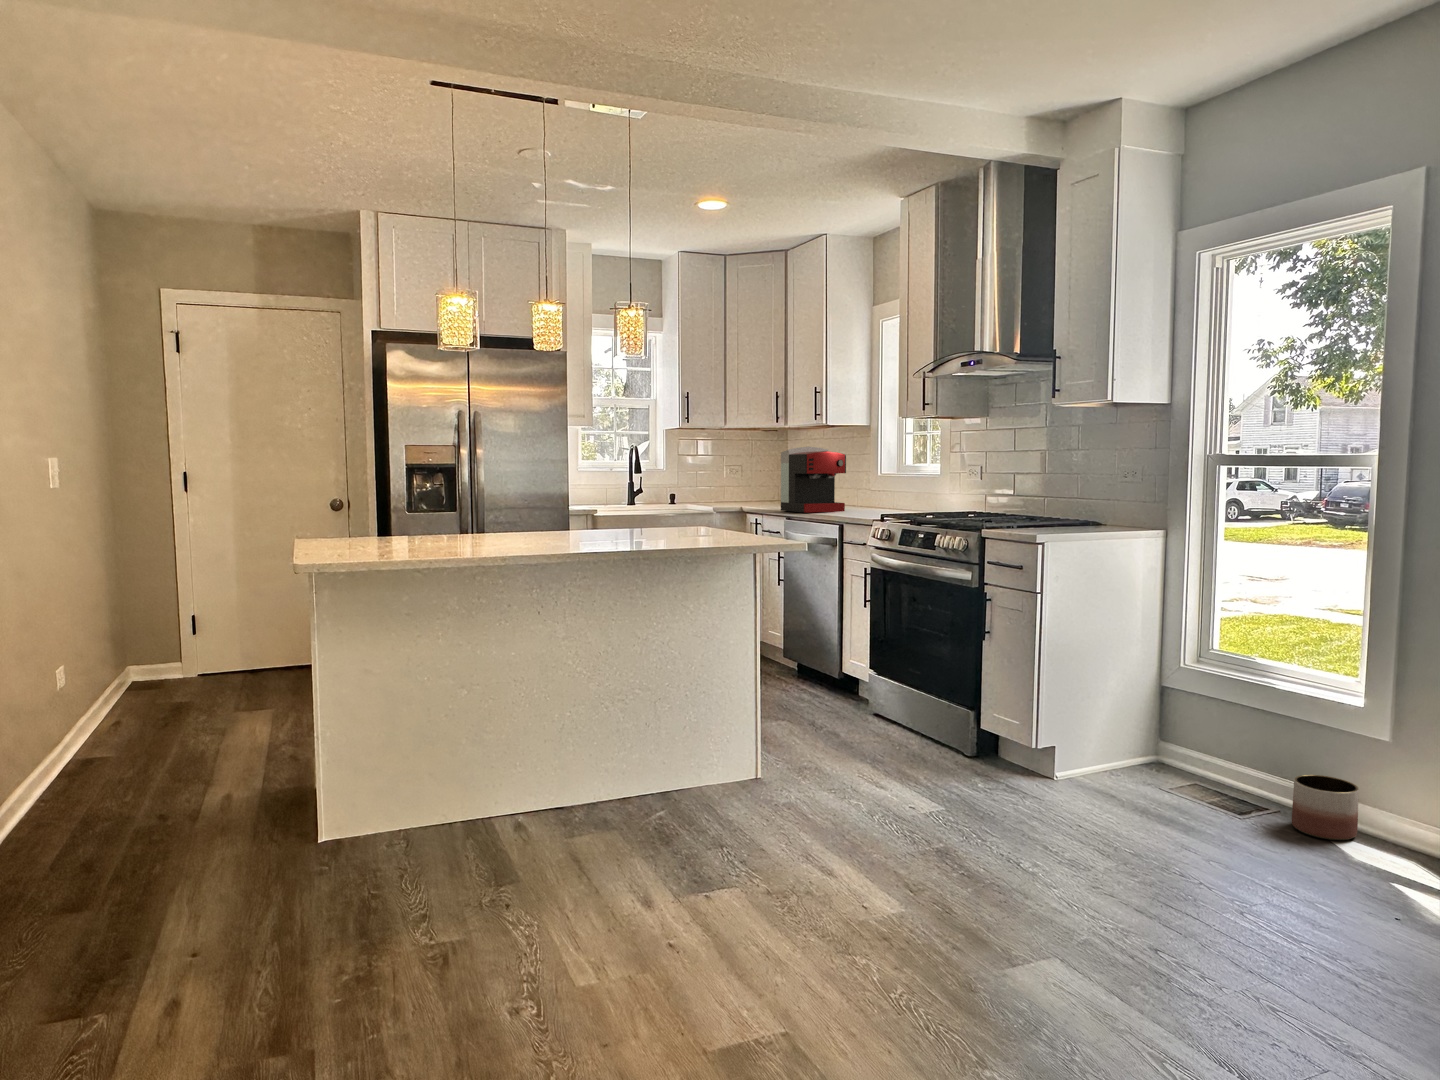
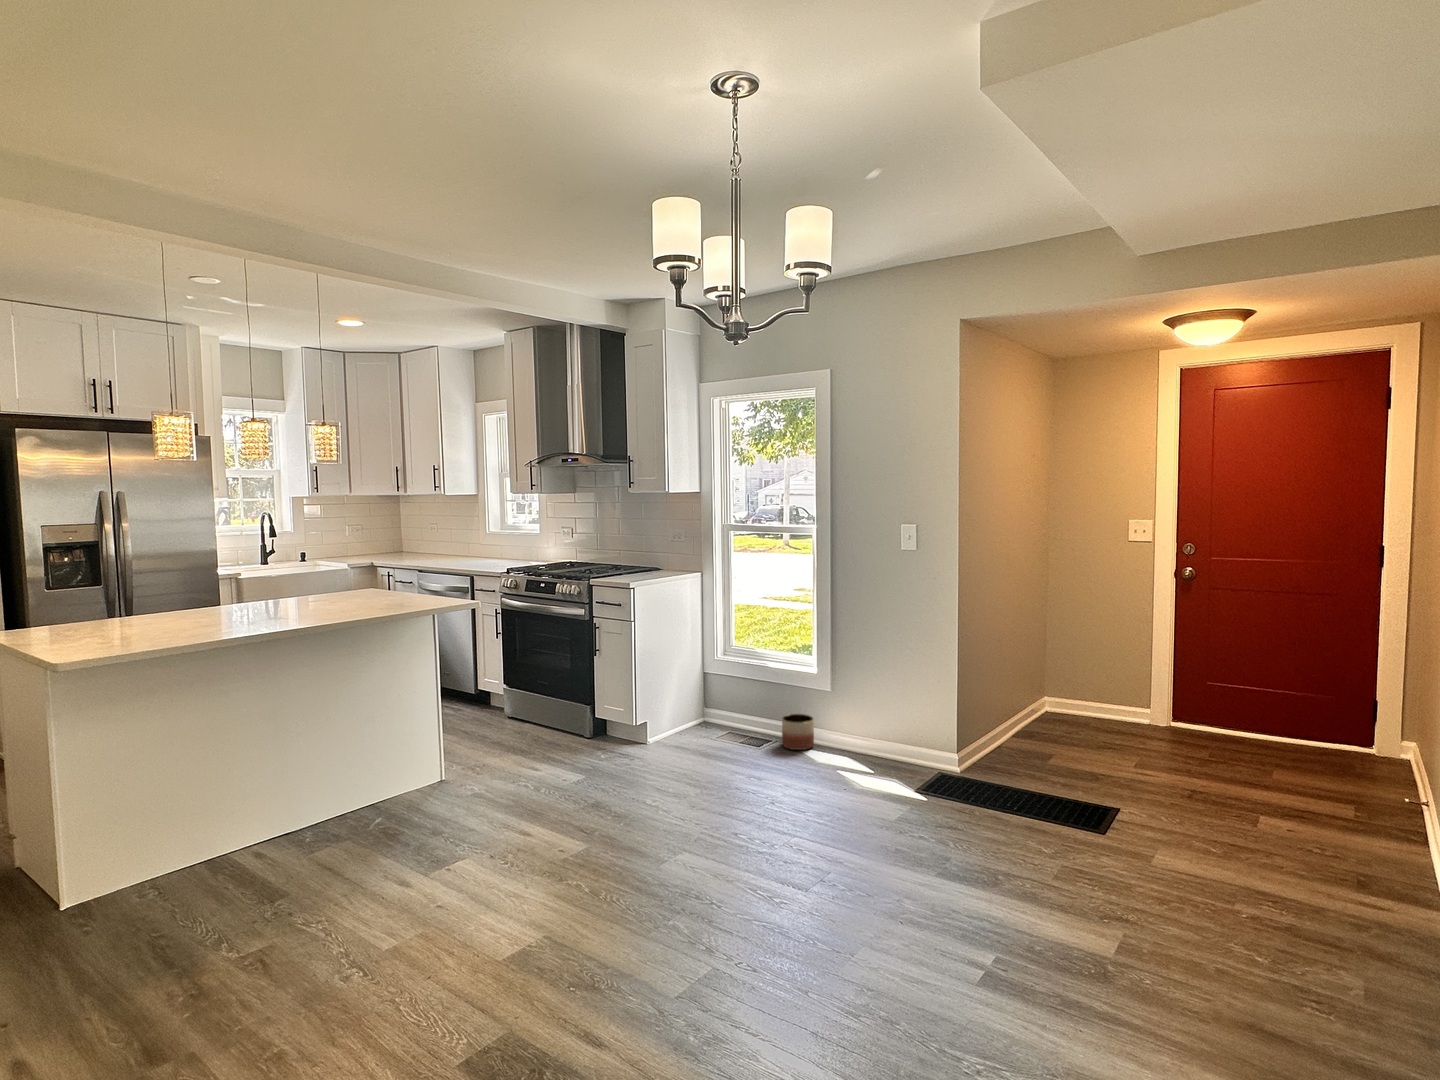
coffee maker: present [781,447,846,513] -> none [414,515,470,568]

